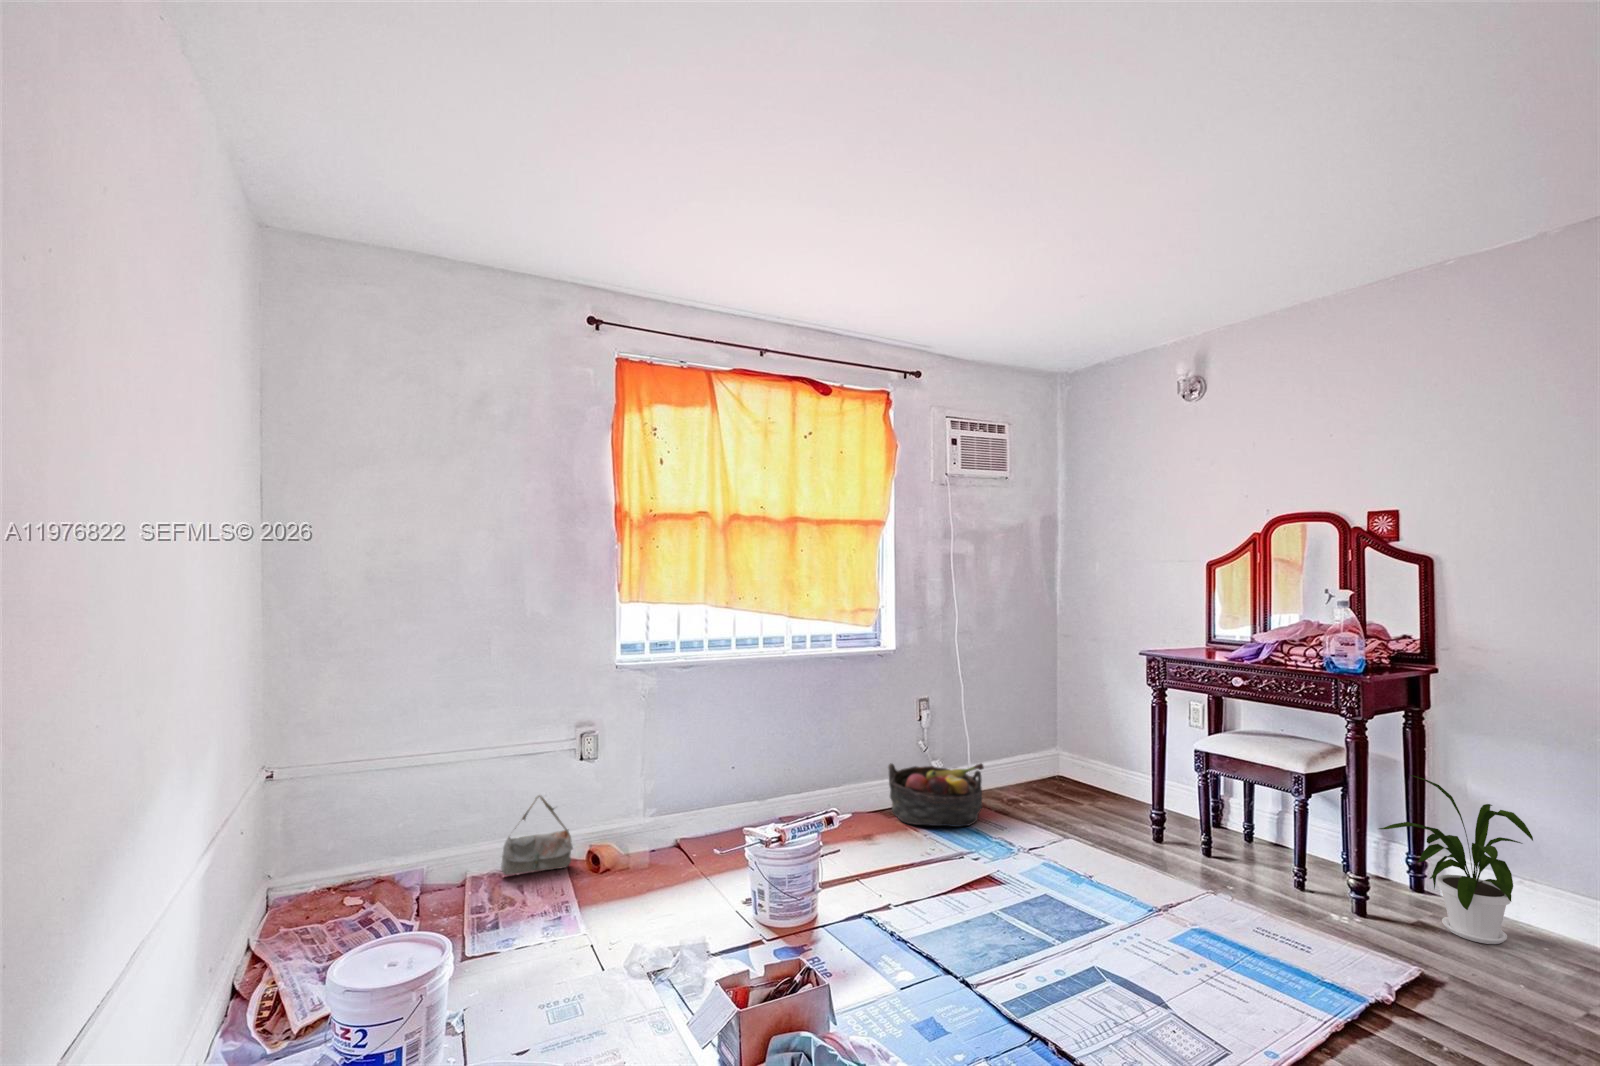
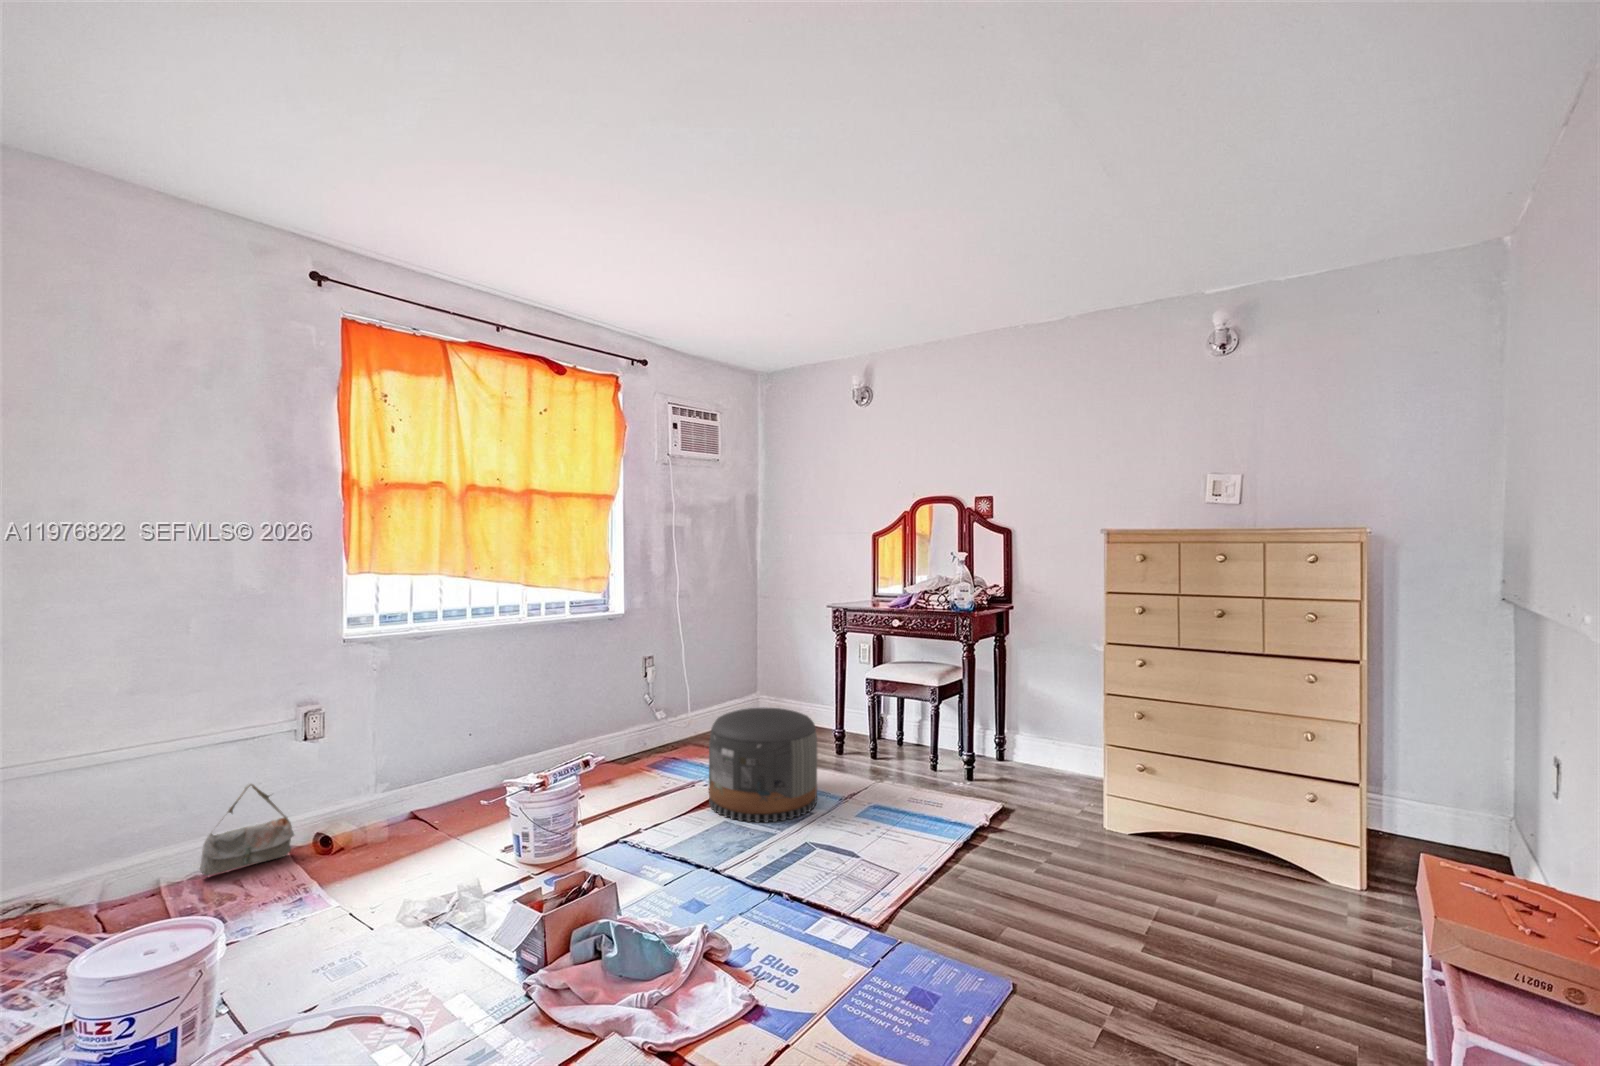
basket: present [888,763,984,827] -> none [623,706,706,766]
house plant: present [1379,775,1533,944] -> none [979,678,1062,783]
pouf: none [977,777,1118,928] -> present [709,708,817,823]

